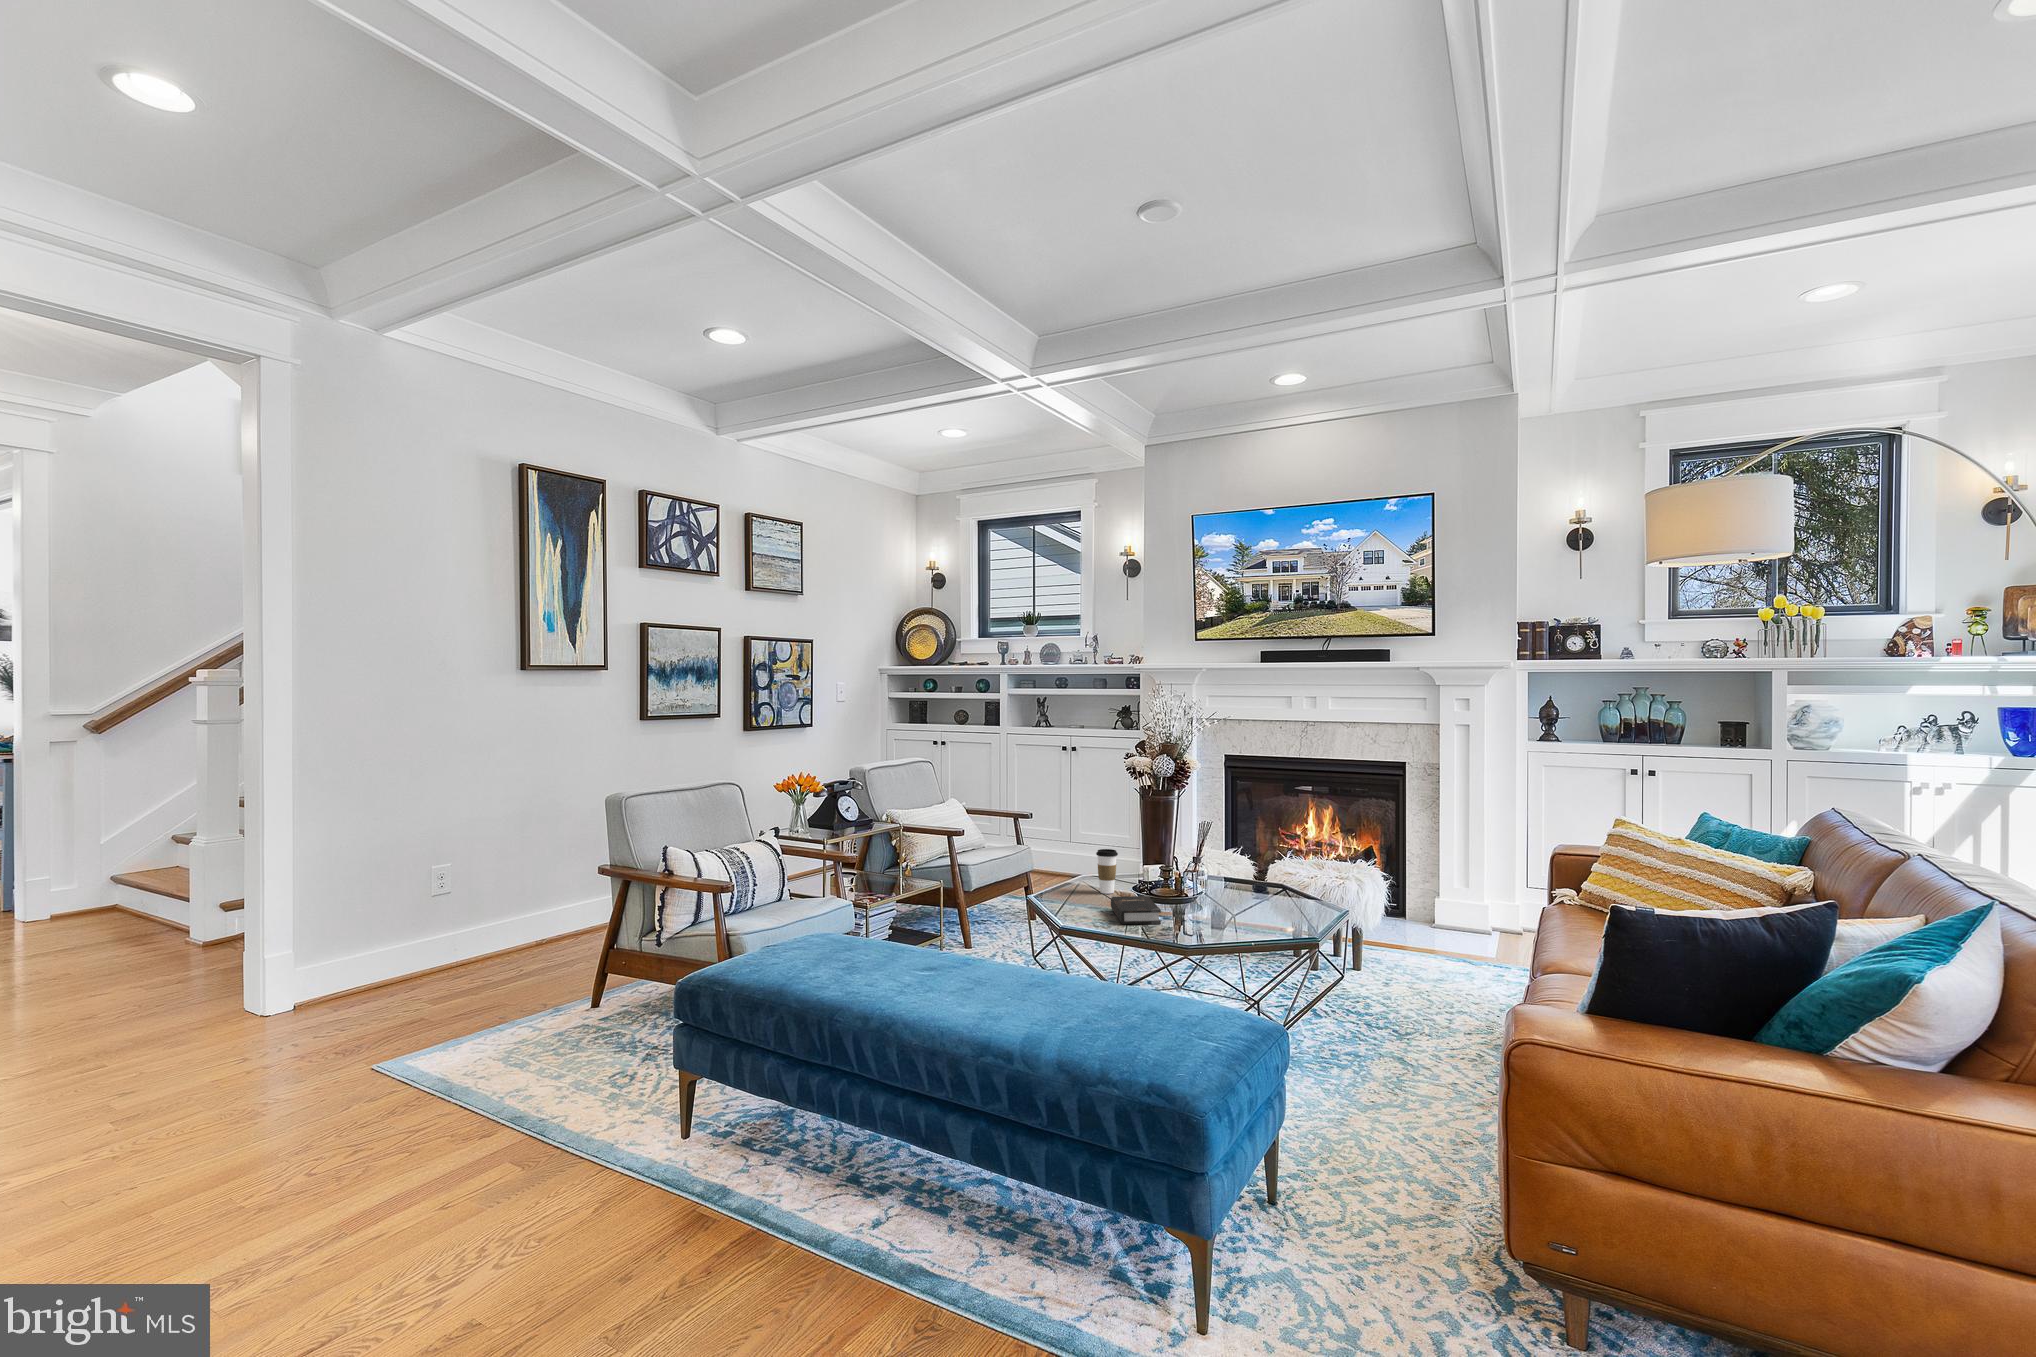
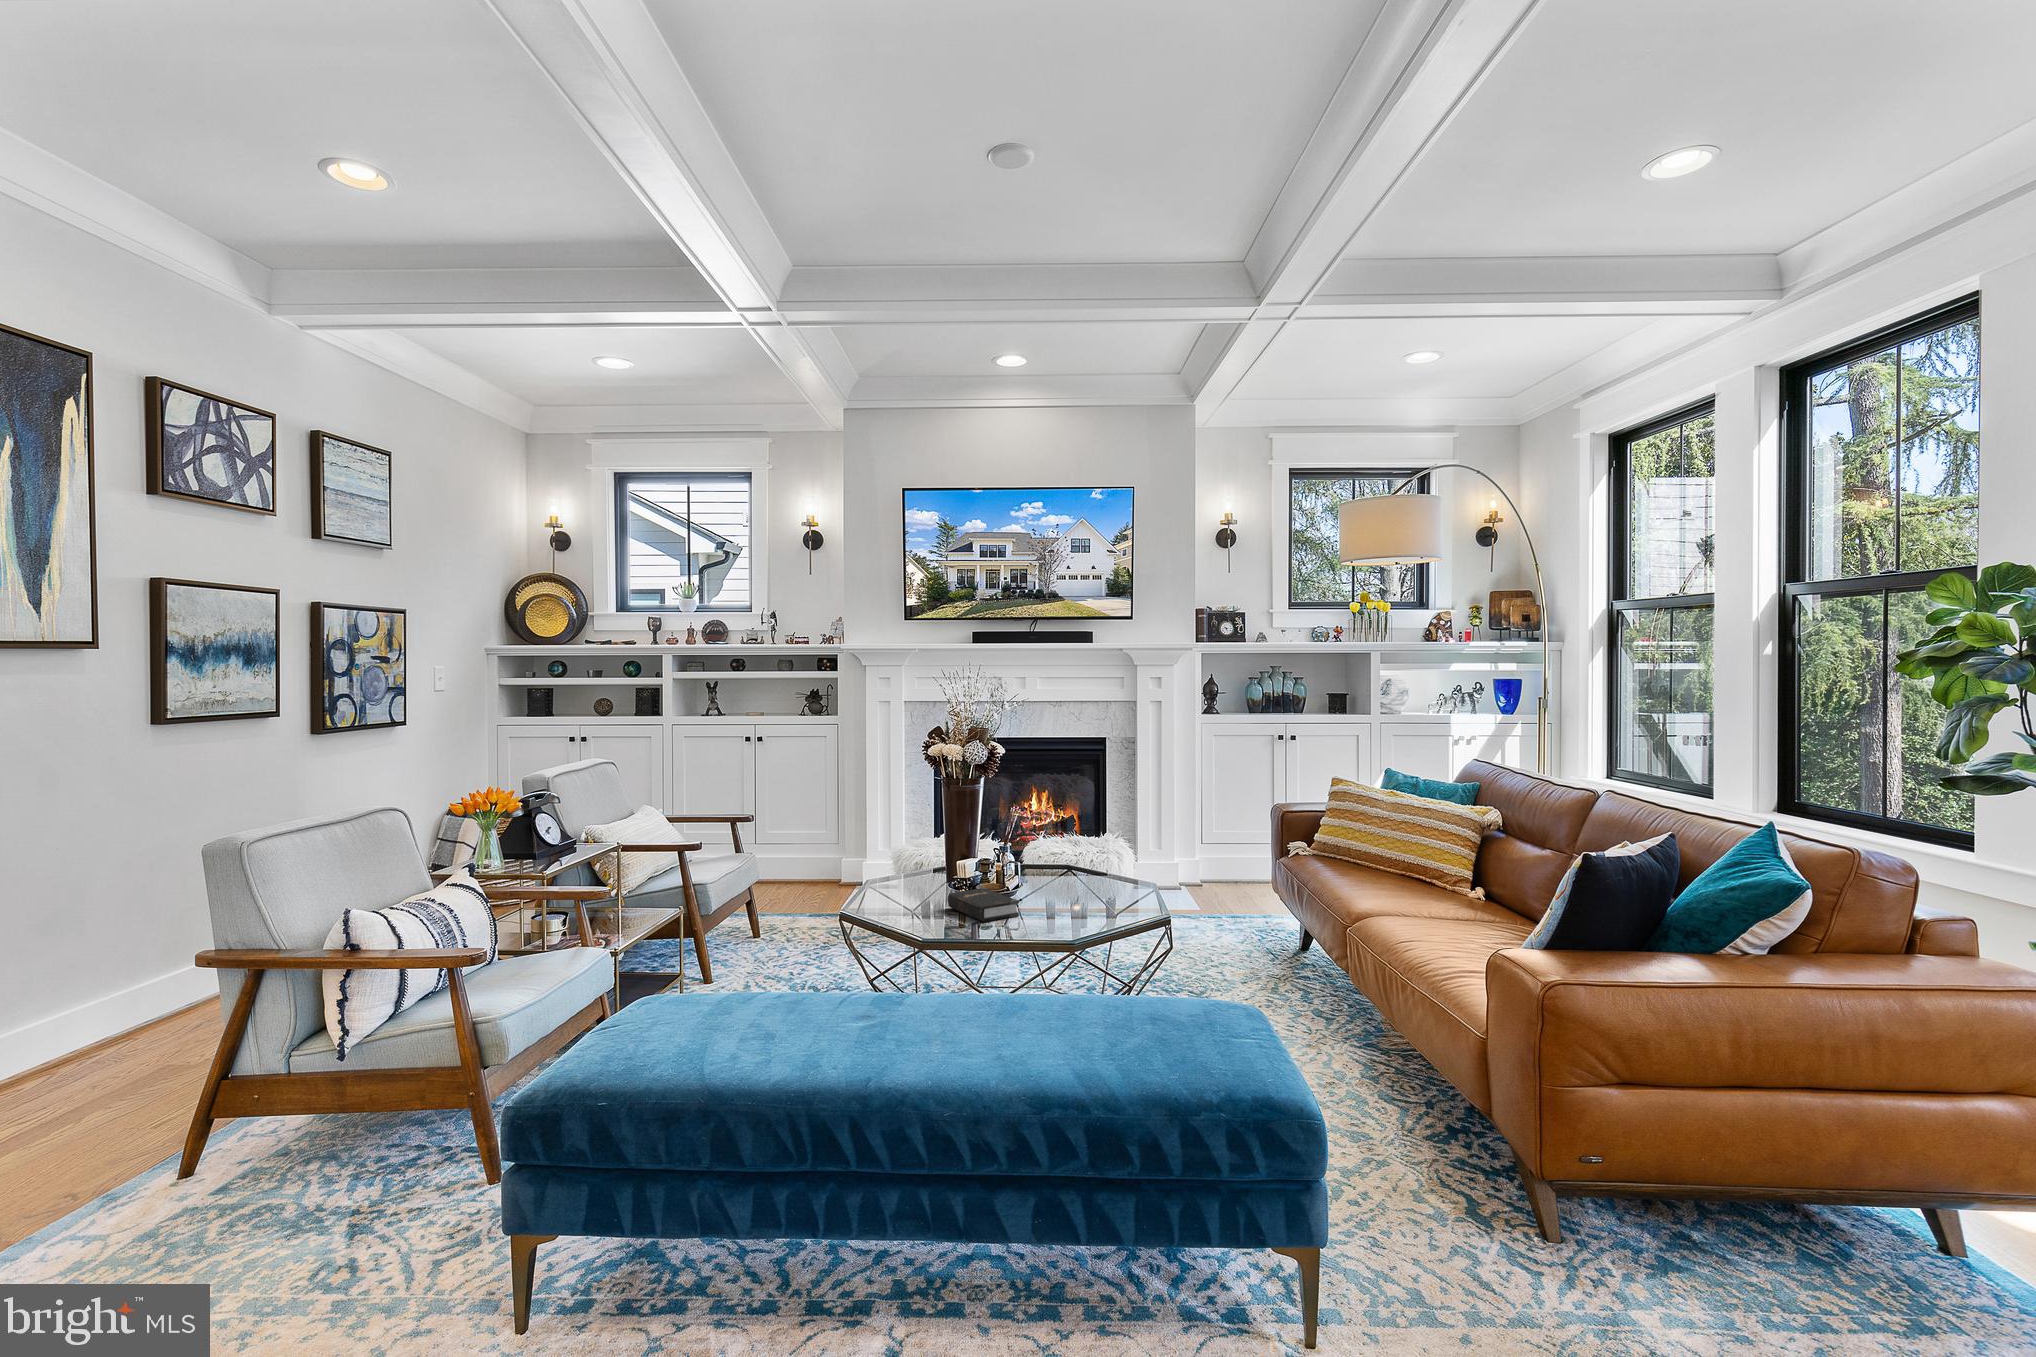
coffee cup: present [1096,849,1118,894] -> none [905,842,929,892]

